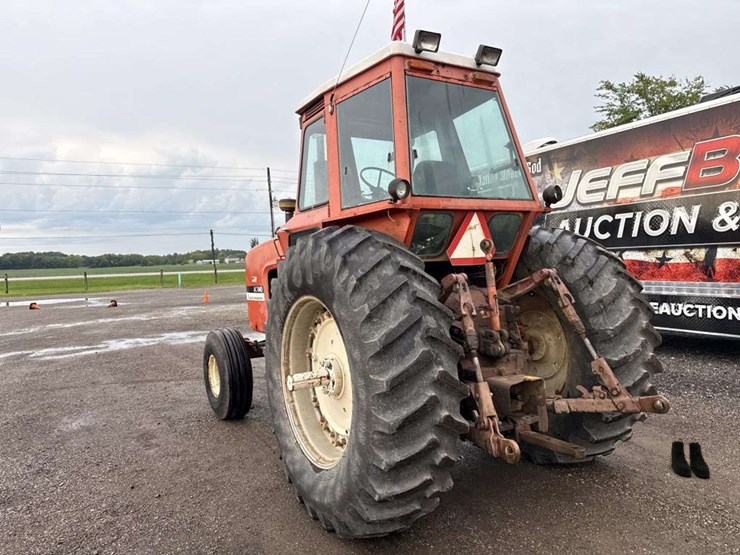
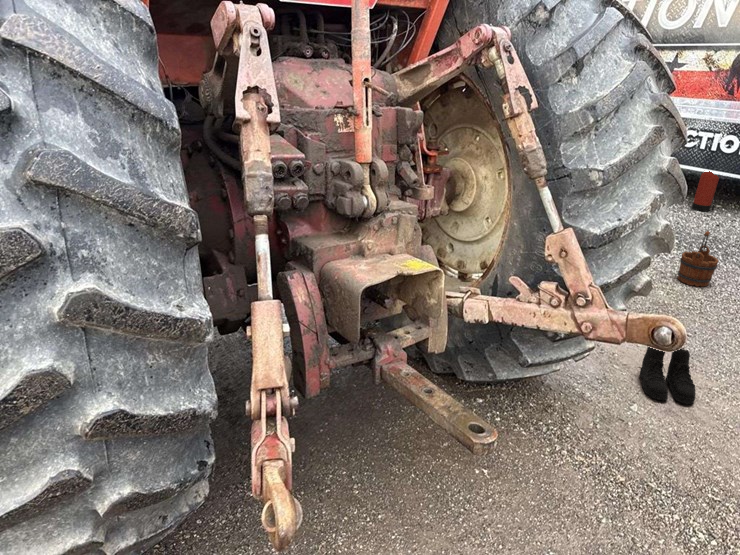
fire extinguisher: none [705,324,726,365] -> present [692,171,727,211]
wooden bucket: none [694,373,722,414] -> present [678,231,718,286]

